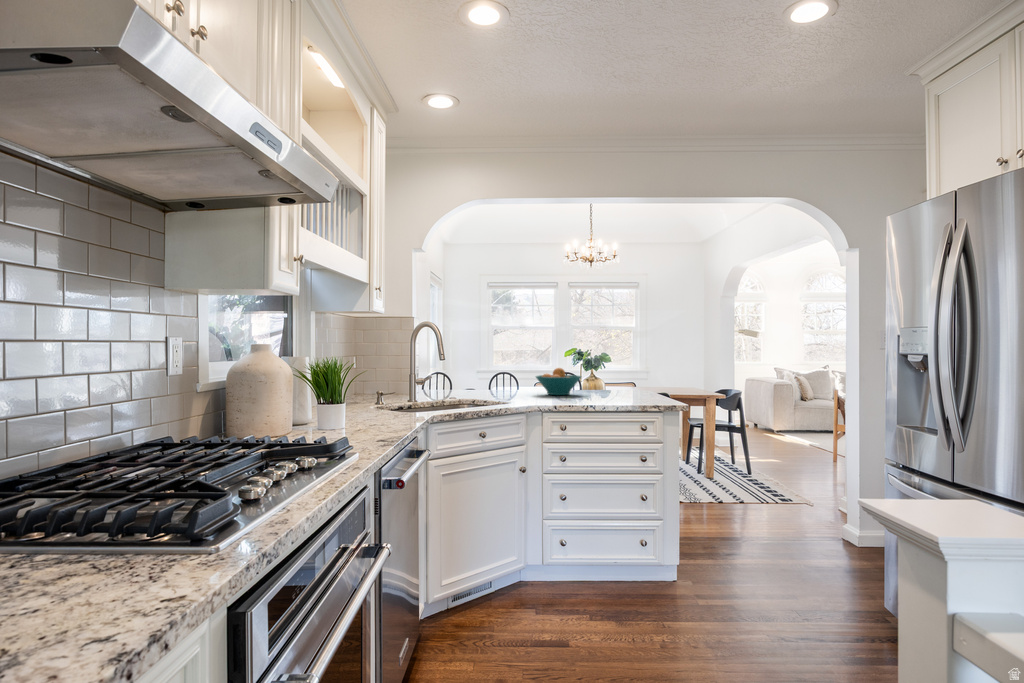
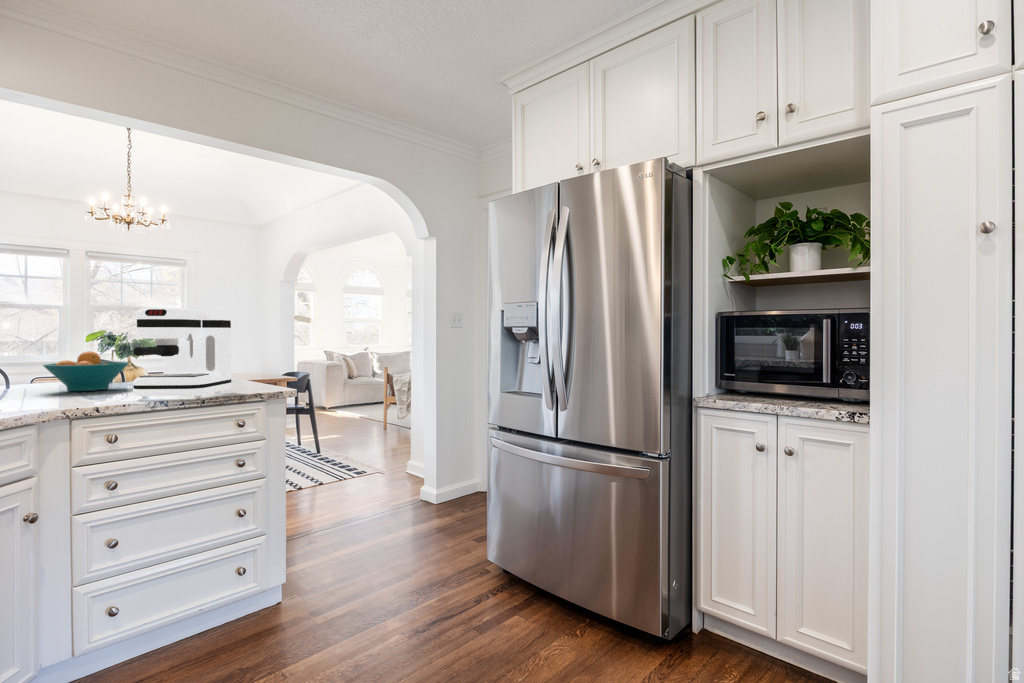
coffee maker: none [576,339,641,405] -> present [133,308,232,398]

